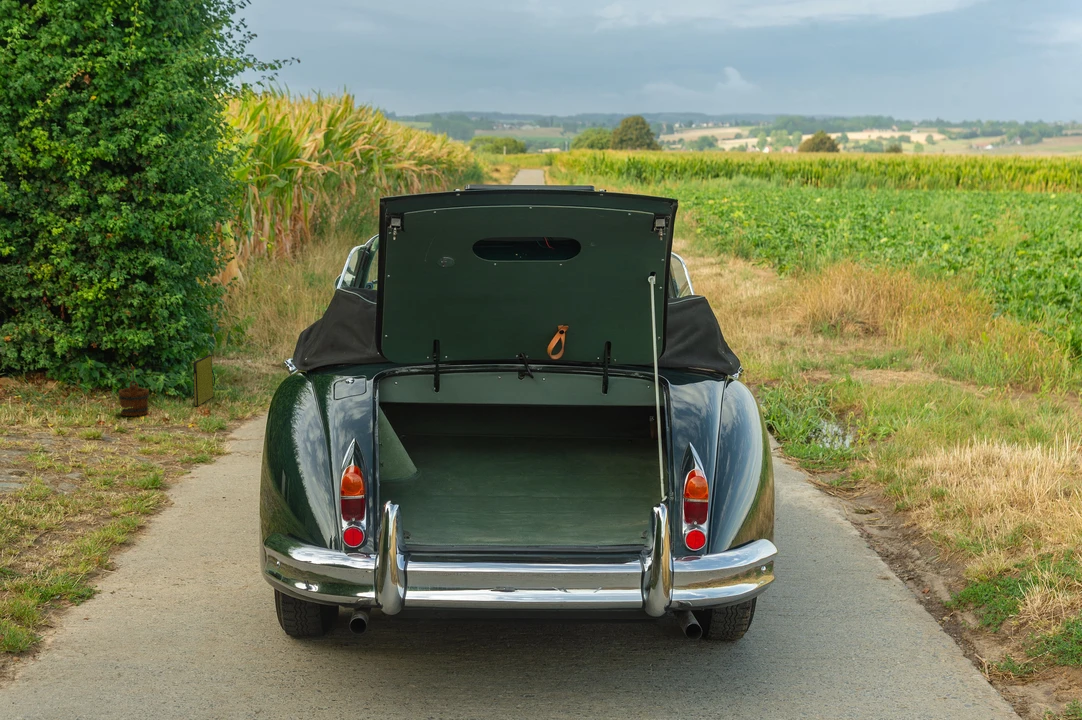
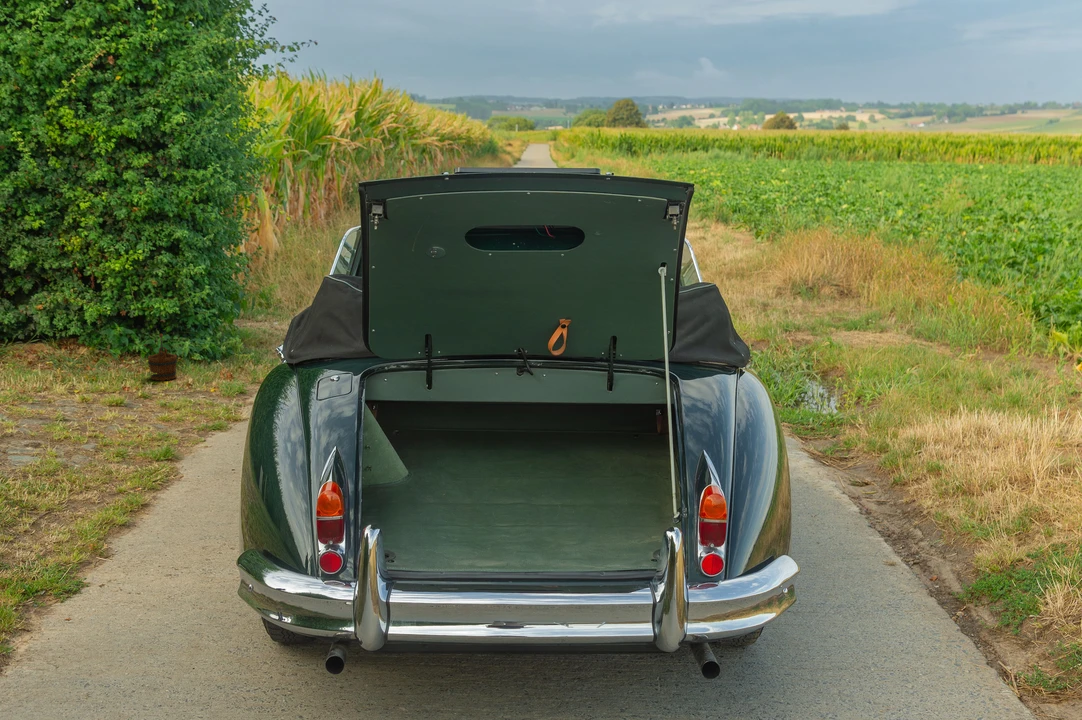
bag: present [193,355,215,406] -> none [219,321,242,370]

